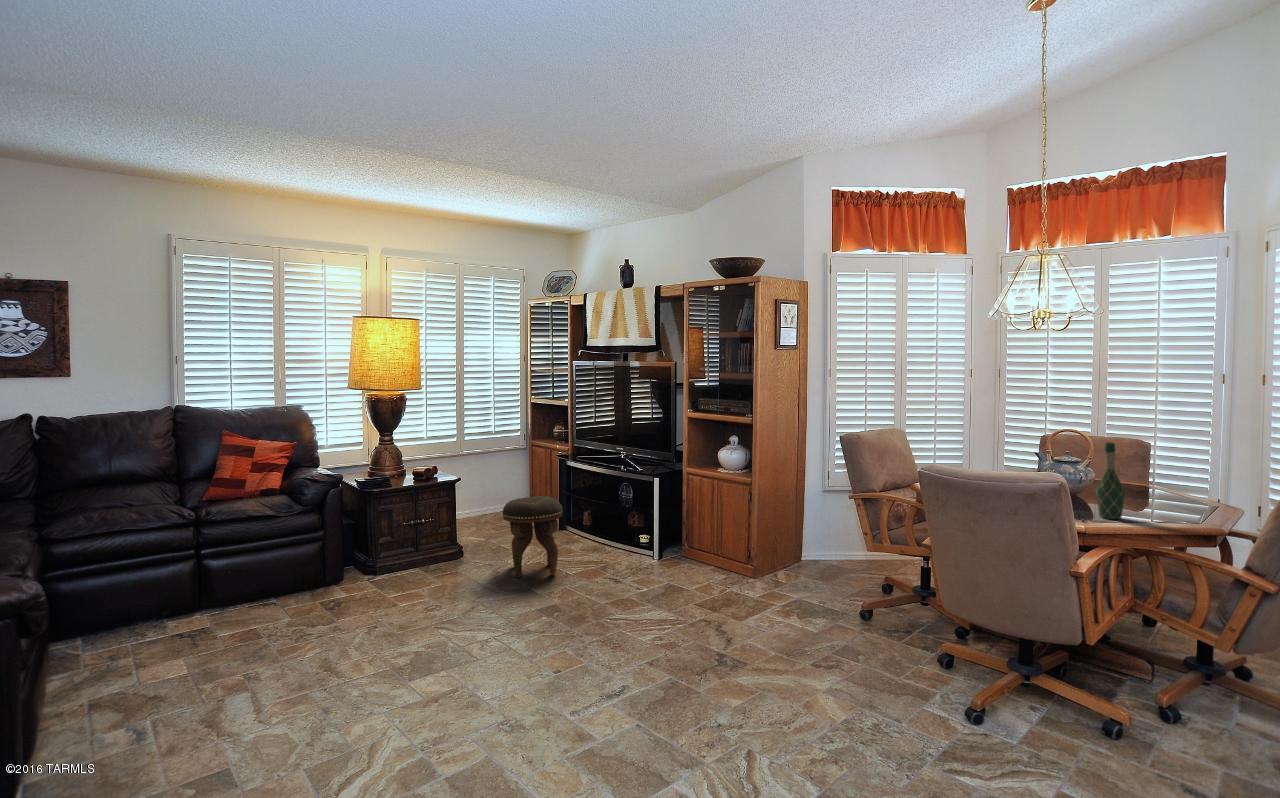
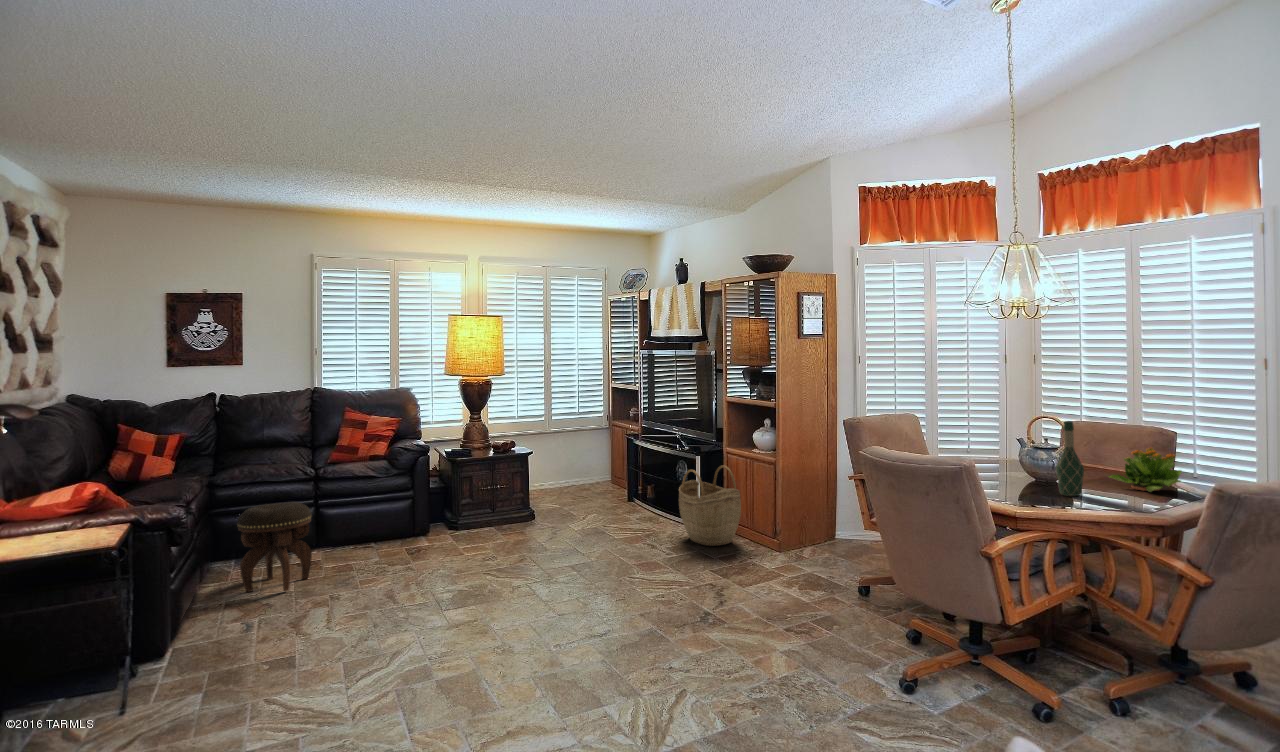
potted flower: none [1127,466,1204,511] -> present [1109,447,1182,492]
woven basket: none [641,489,712,579] -> present [679,466,741,546]
footstool: present [503,496,563,578] -> present [237,502,312,592]

